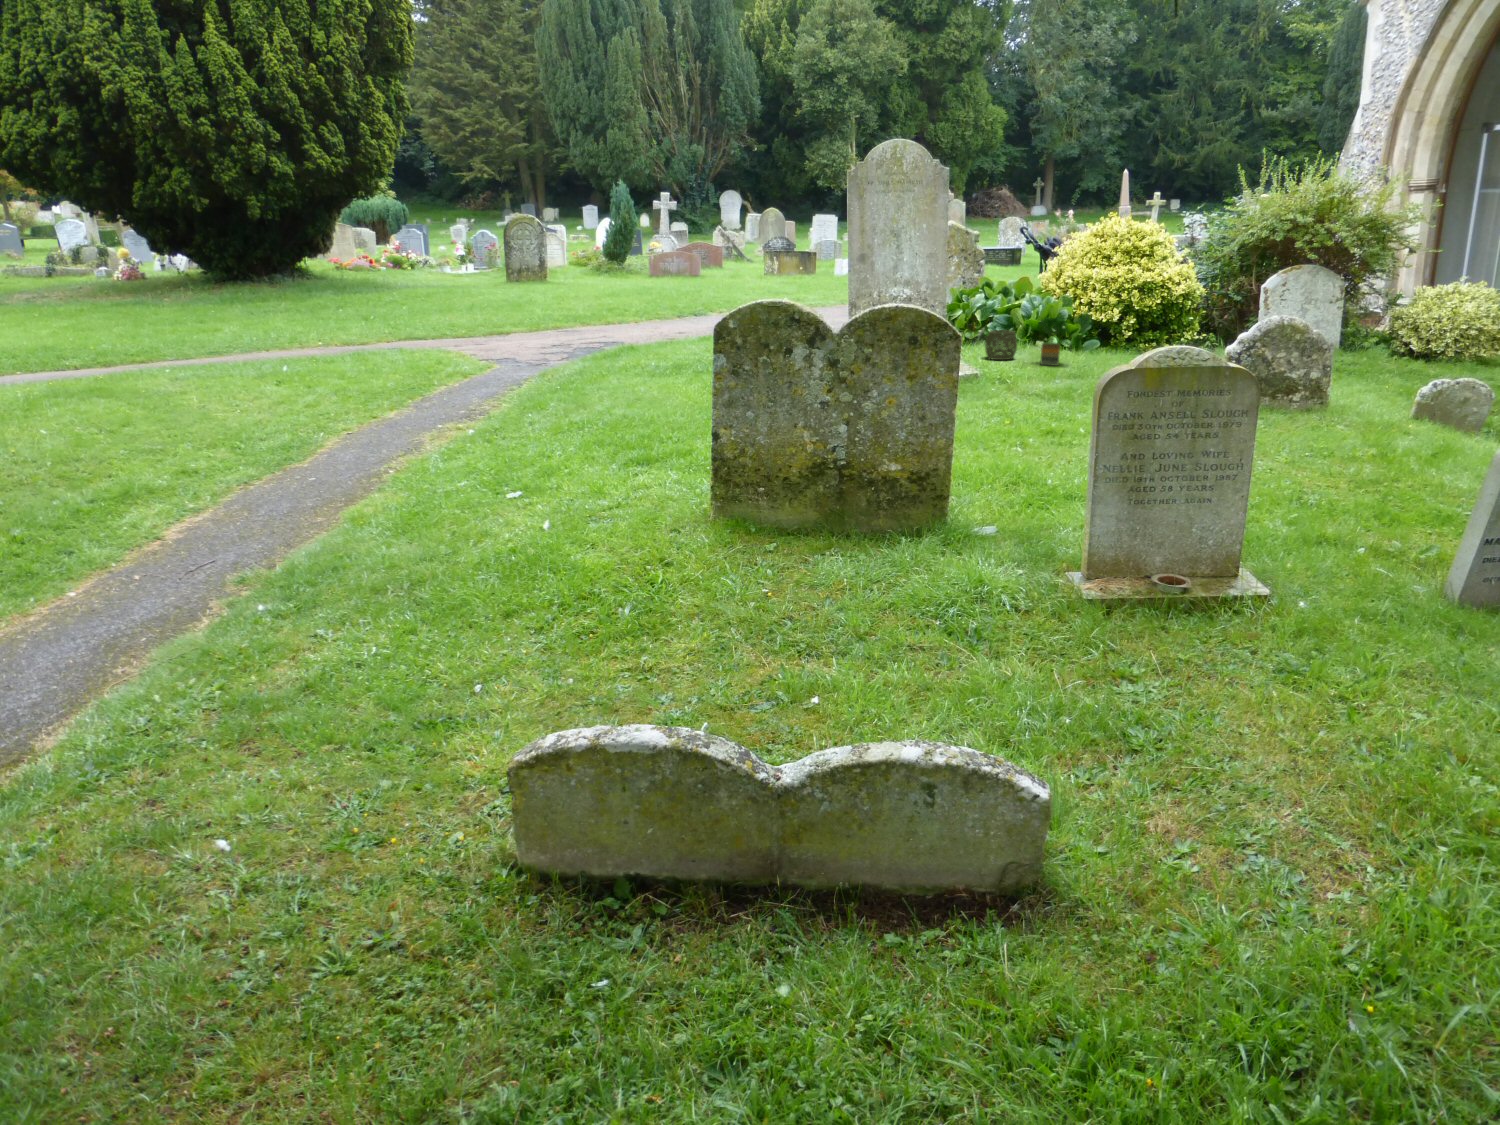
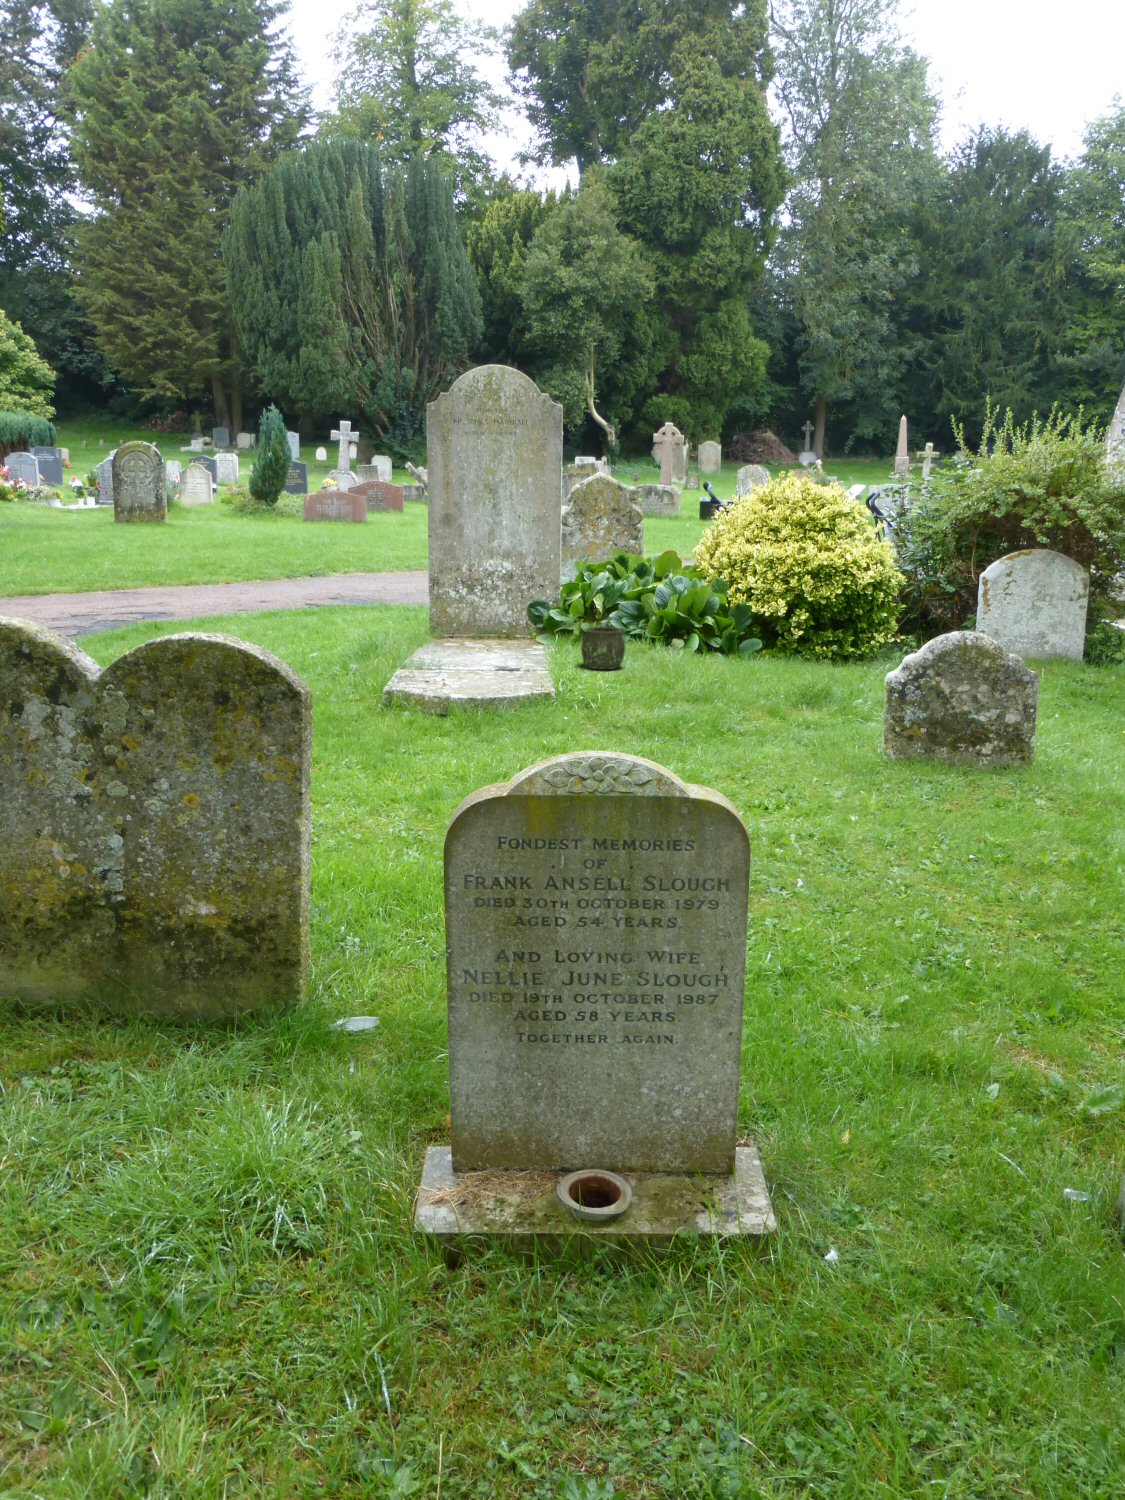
potted tree: present [1039,318,1069,366] -> none [646,613,690,682]

